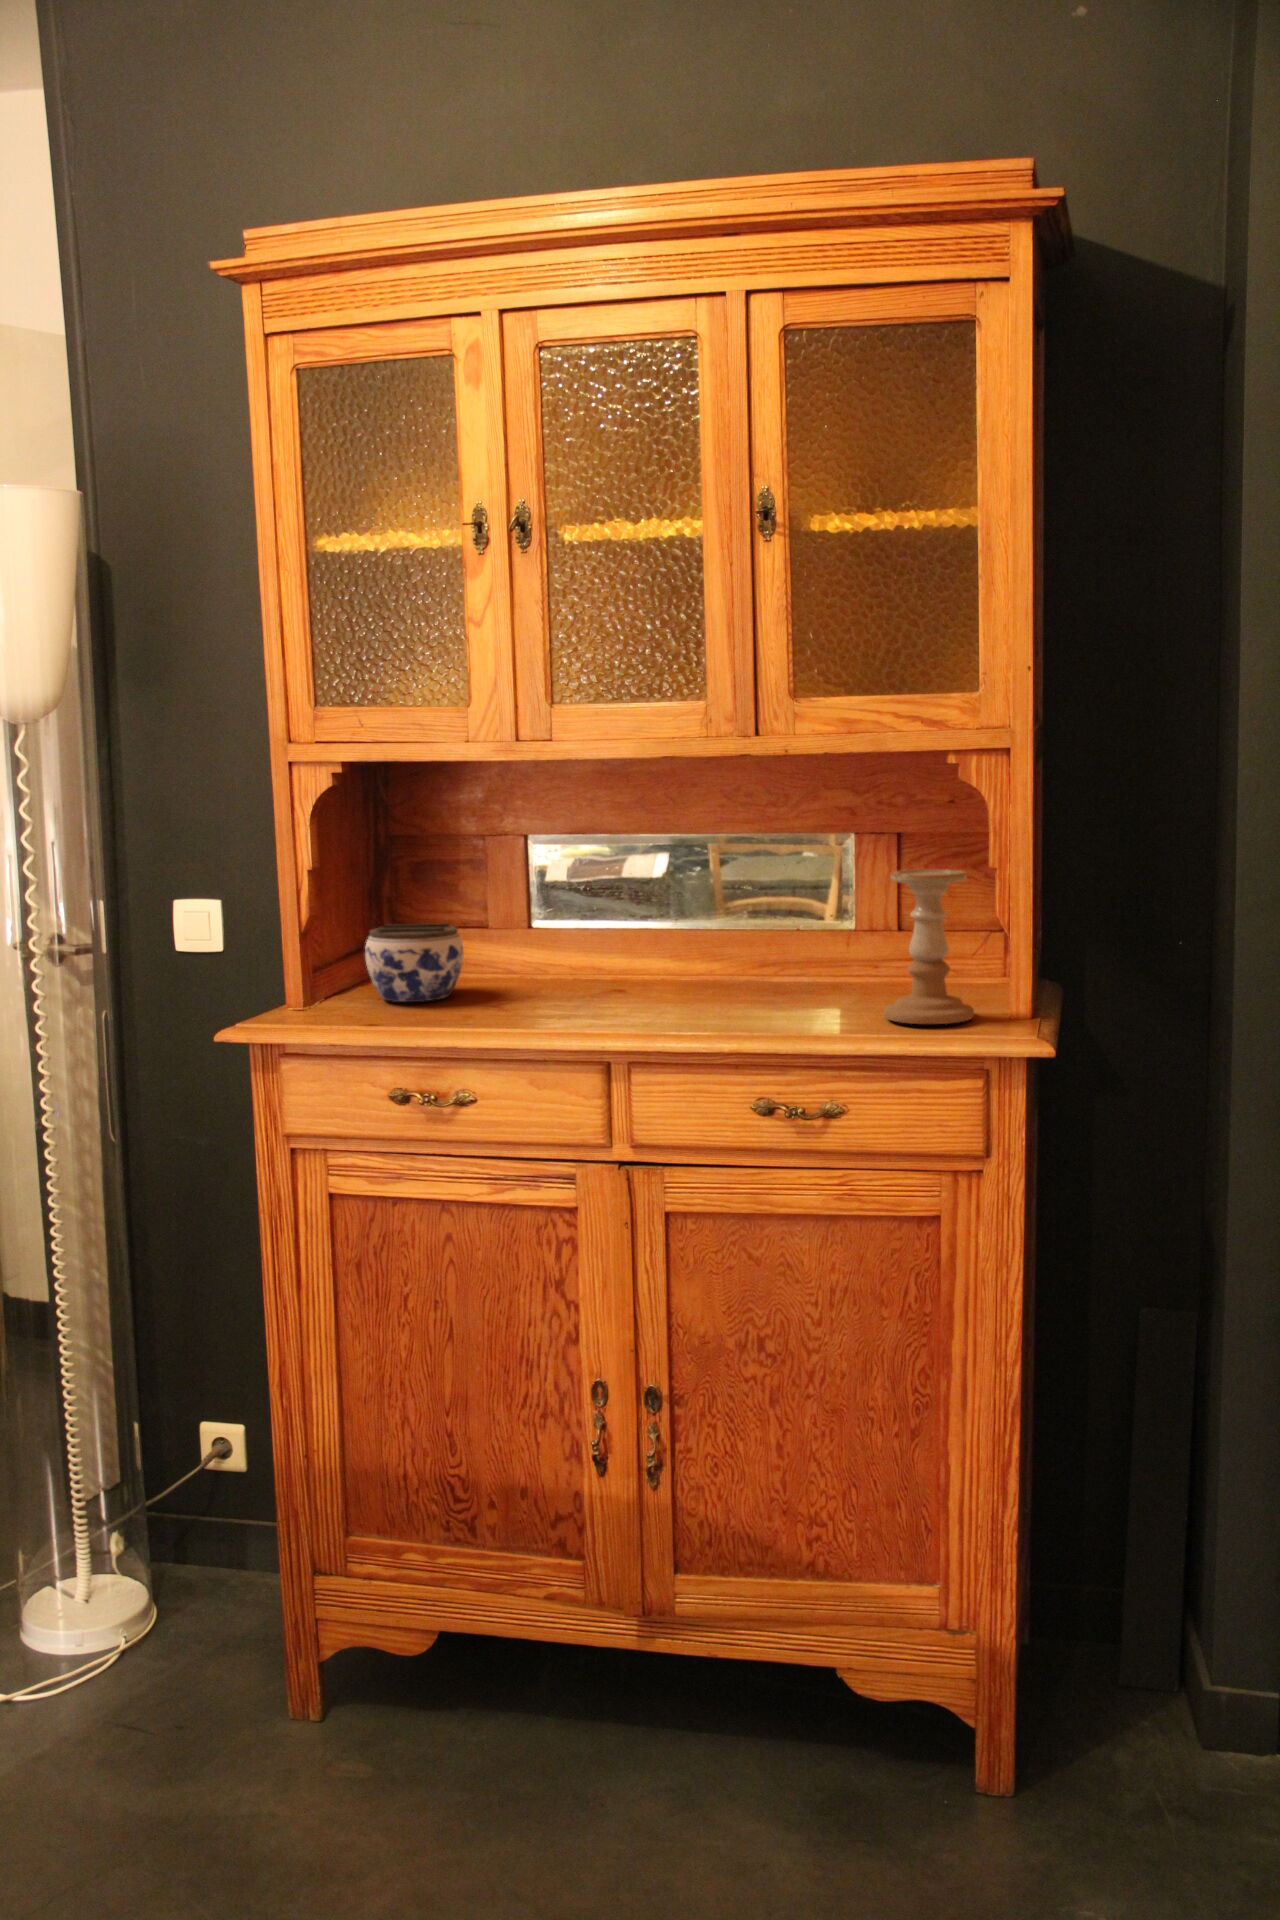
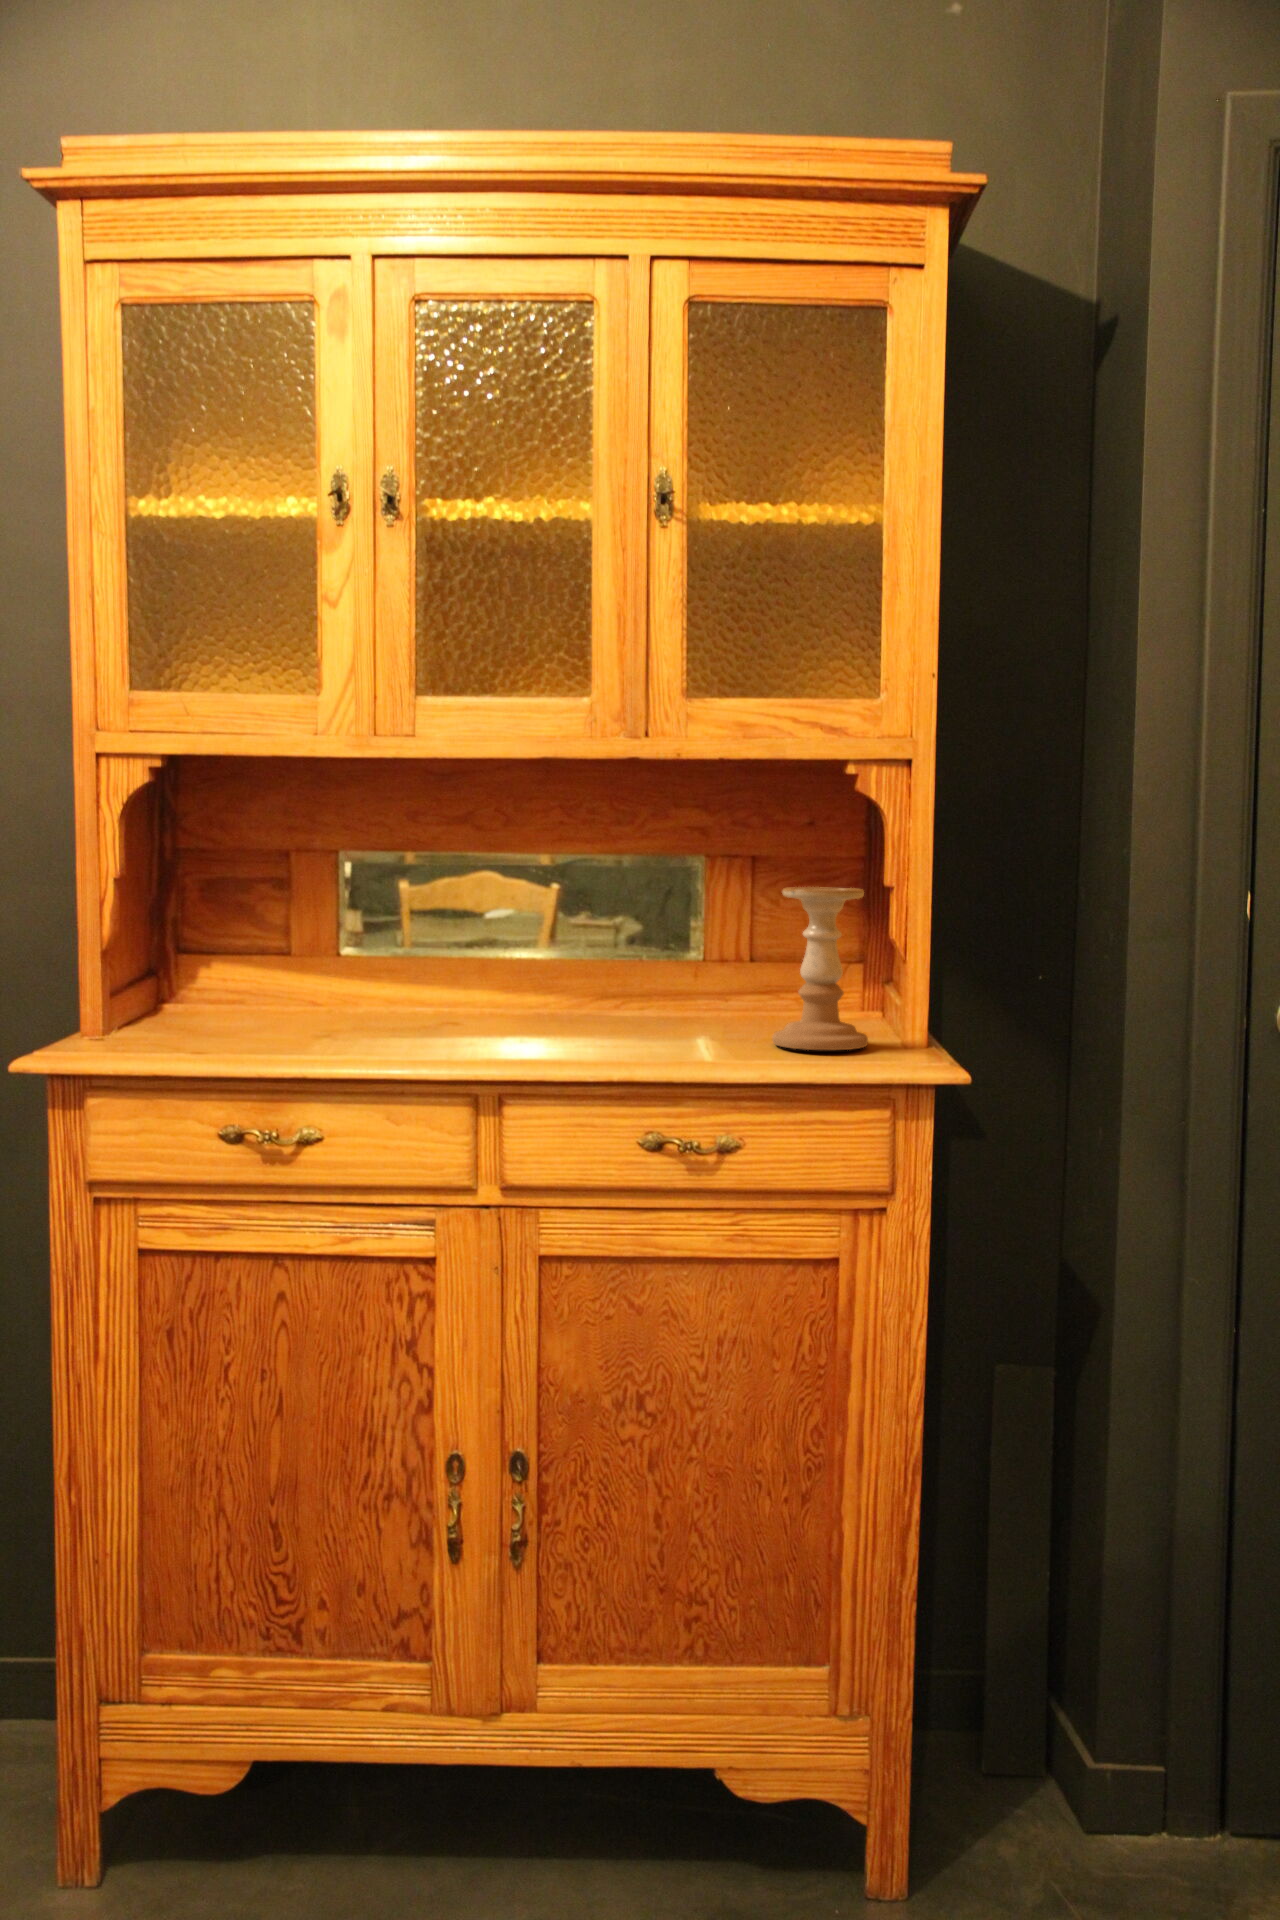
jar: present [365,923,463,1002] -> none [174,943,287,1029]

